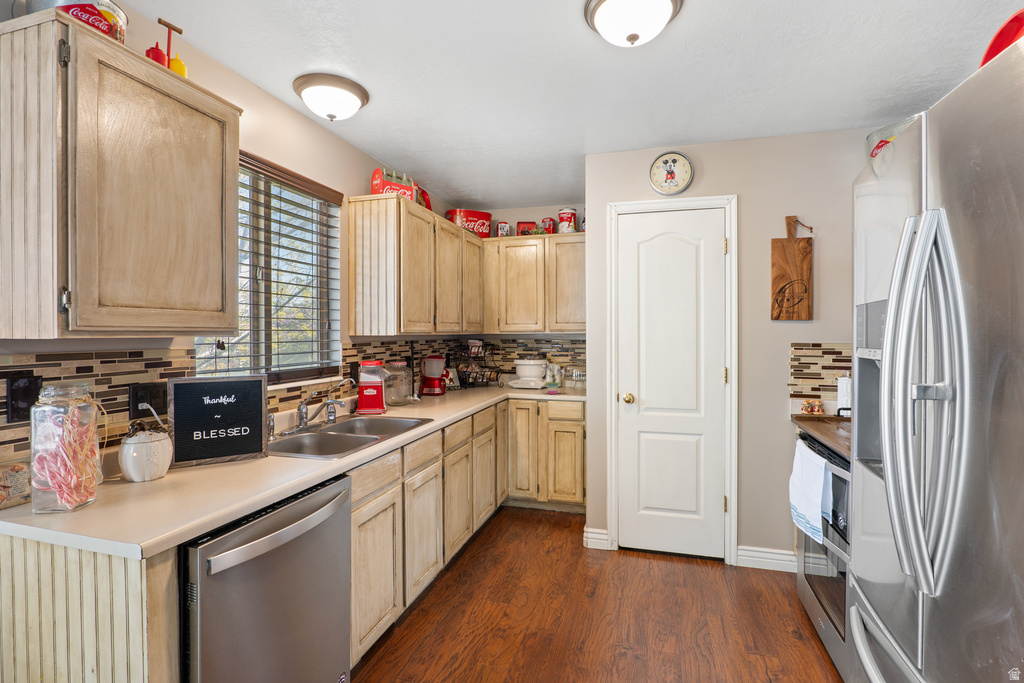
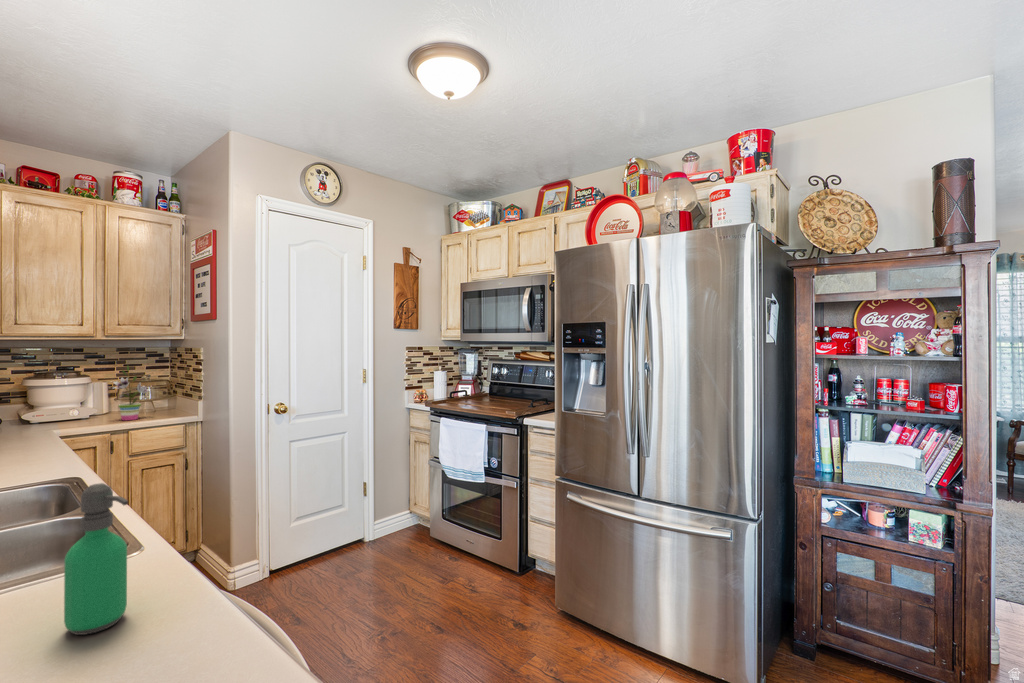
soap dispenser: none [228,417,256,491] -> present [64,483,128,635]

